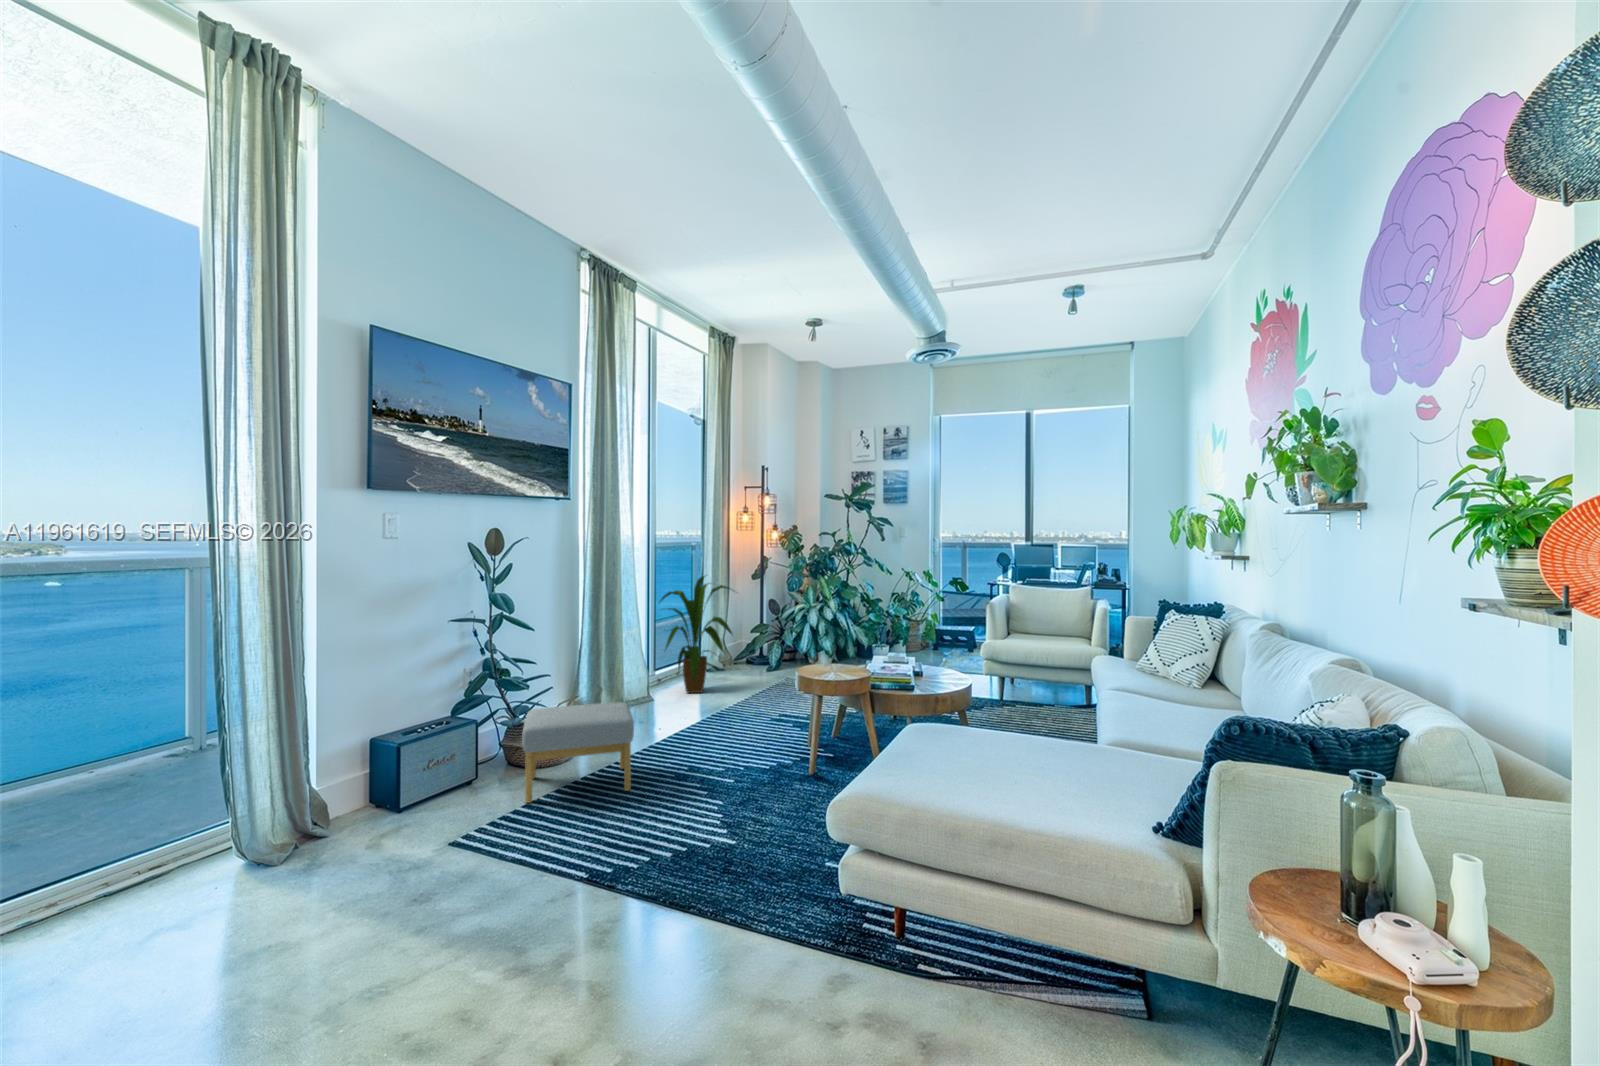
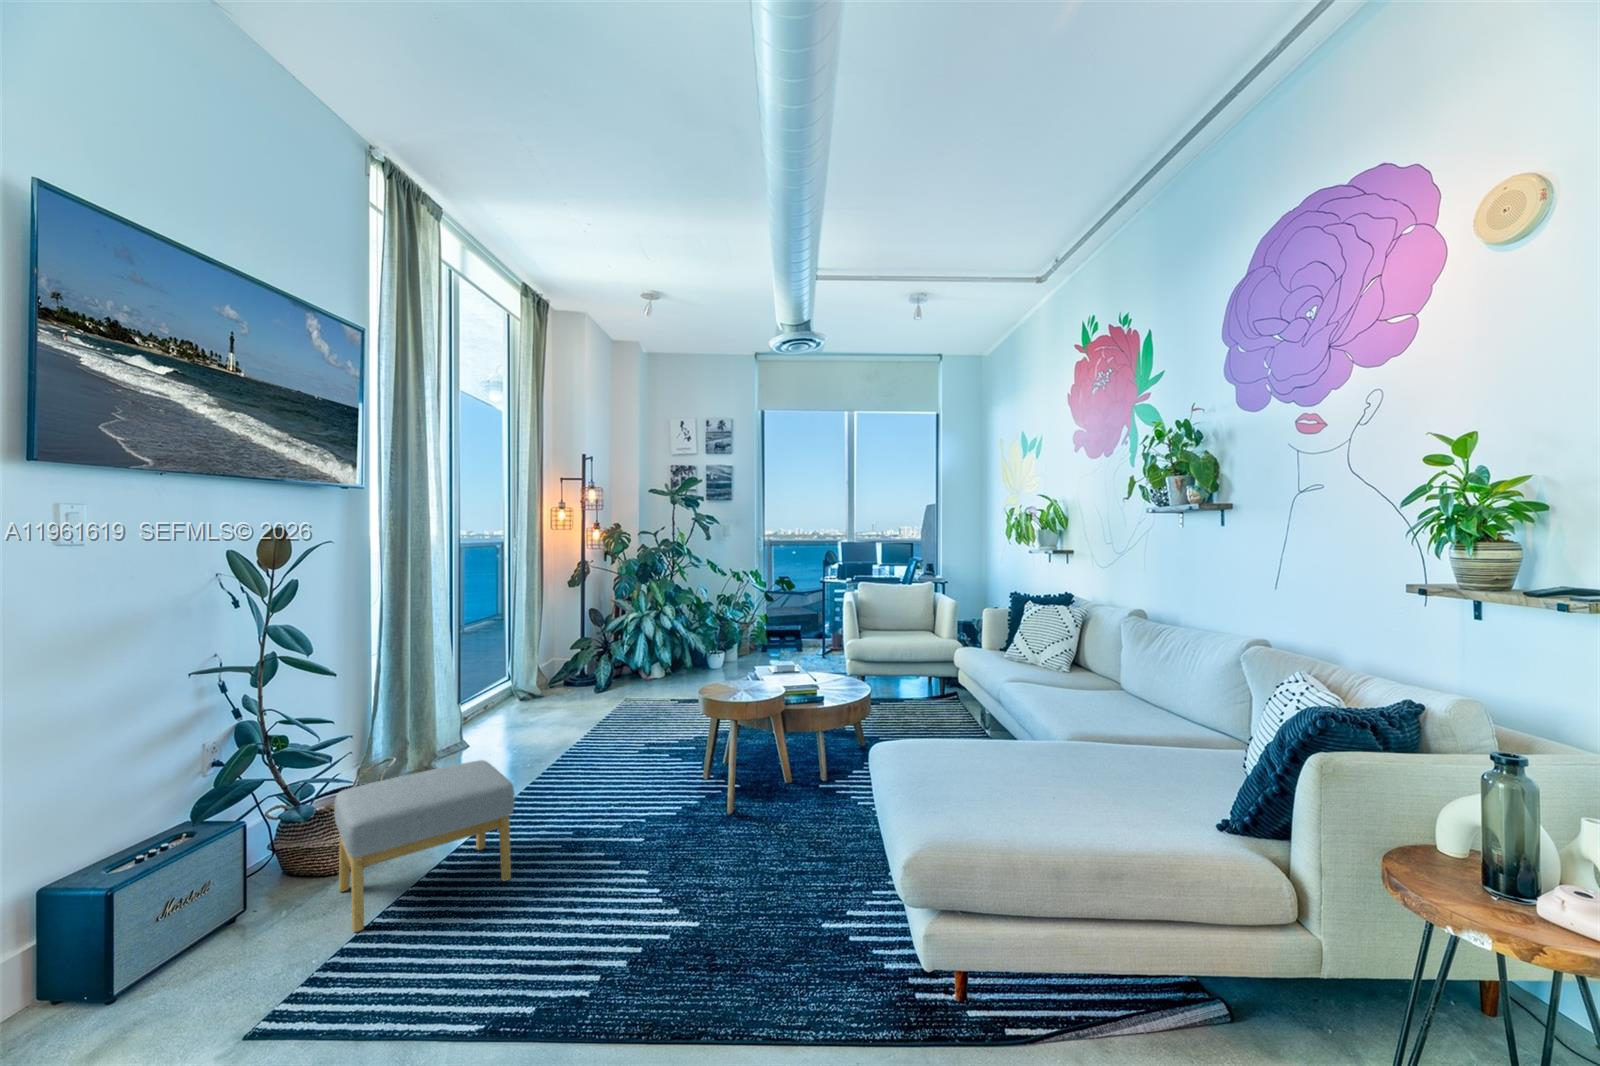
house plant: present [660,576,732,693] -> none [465,584,578,732]

